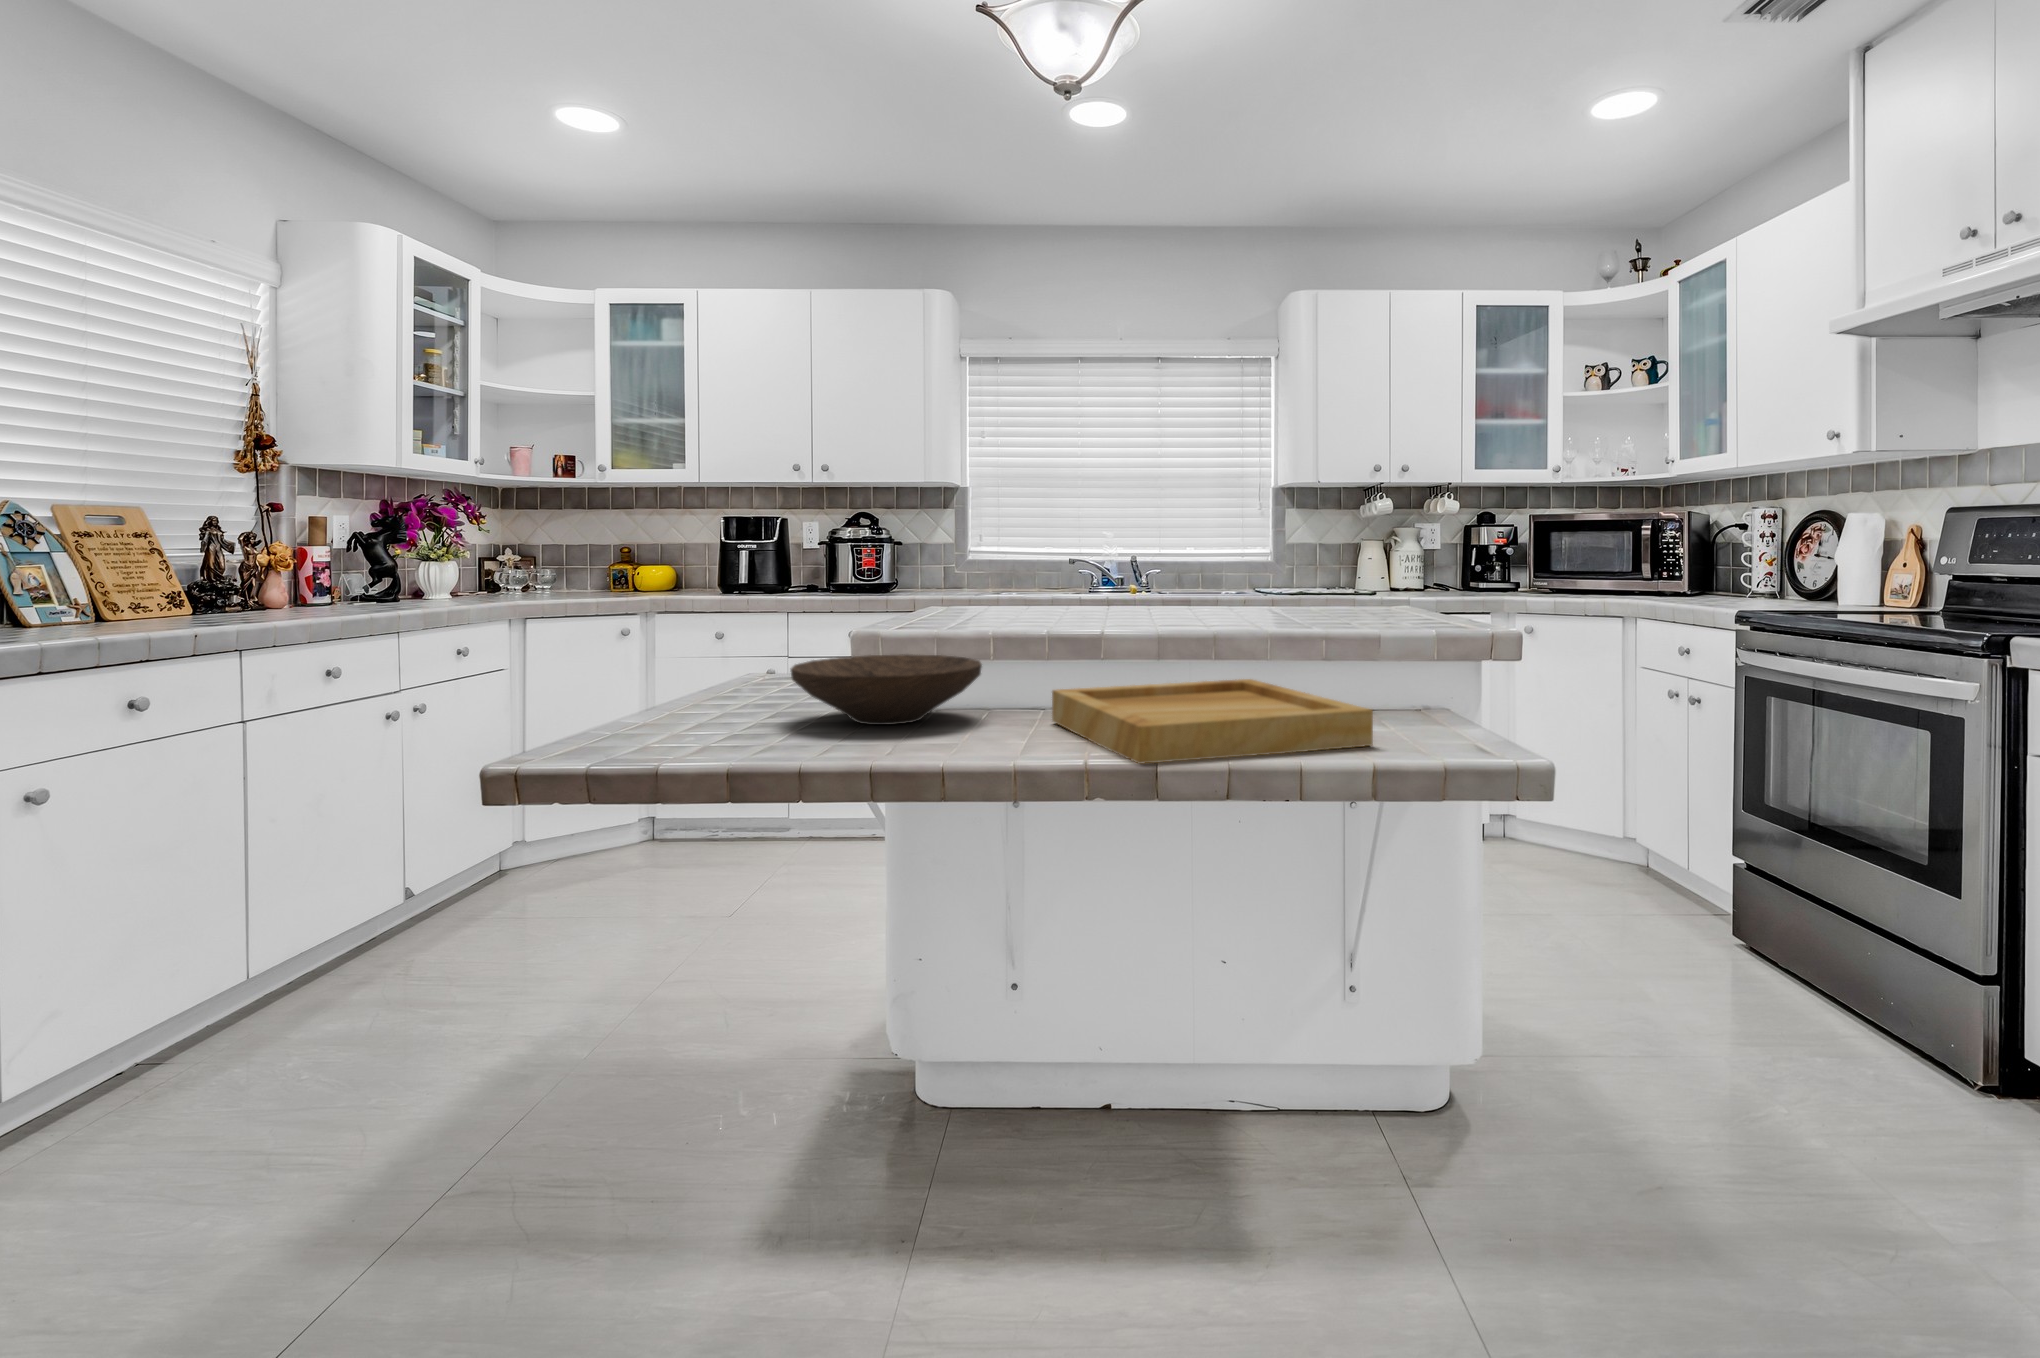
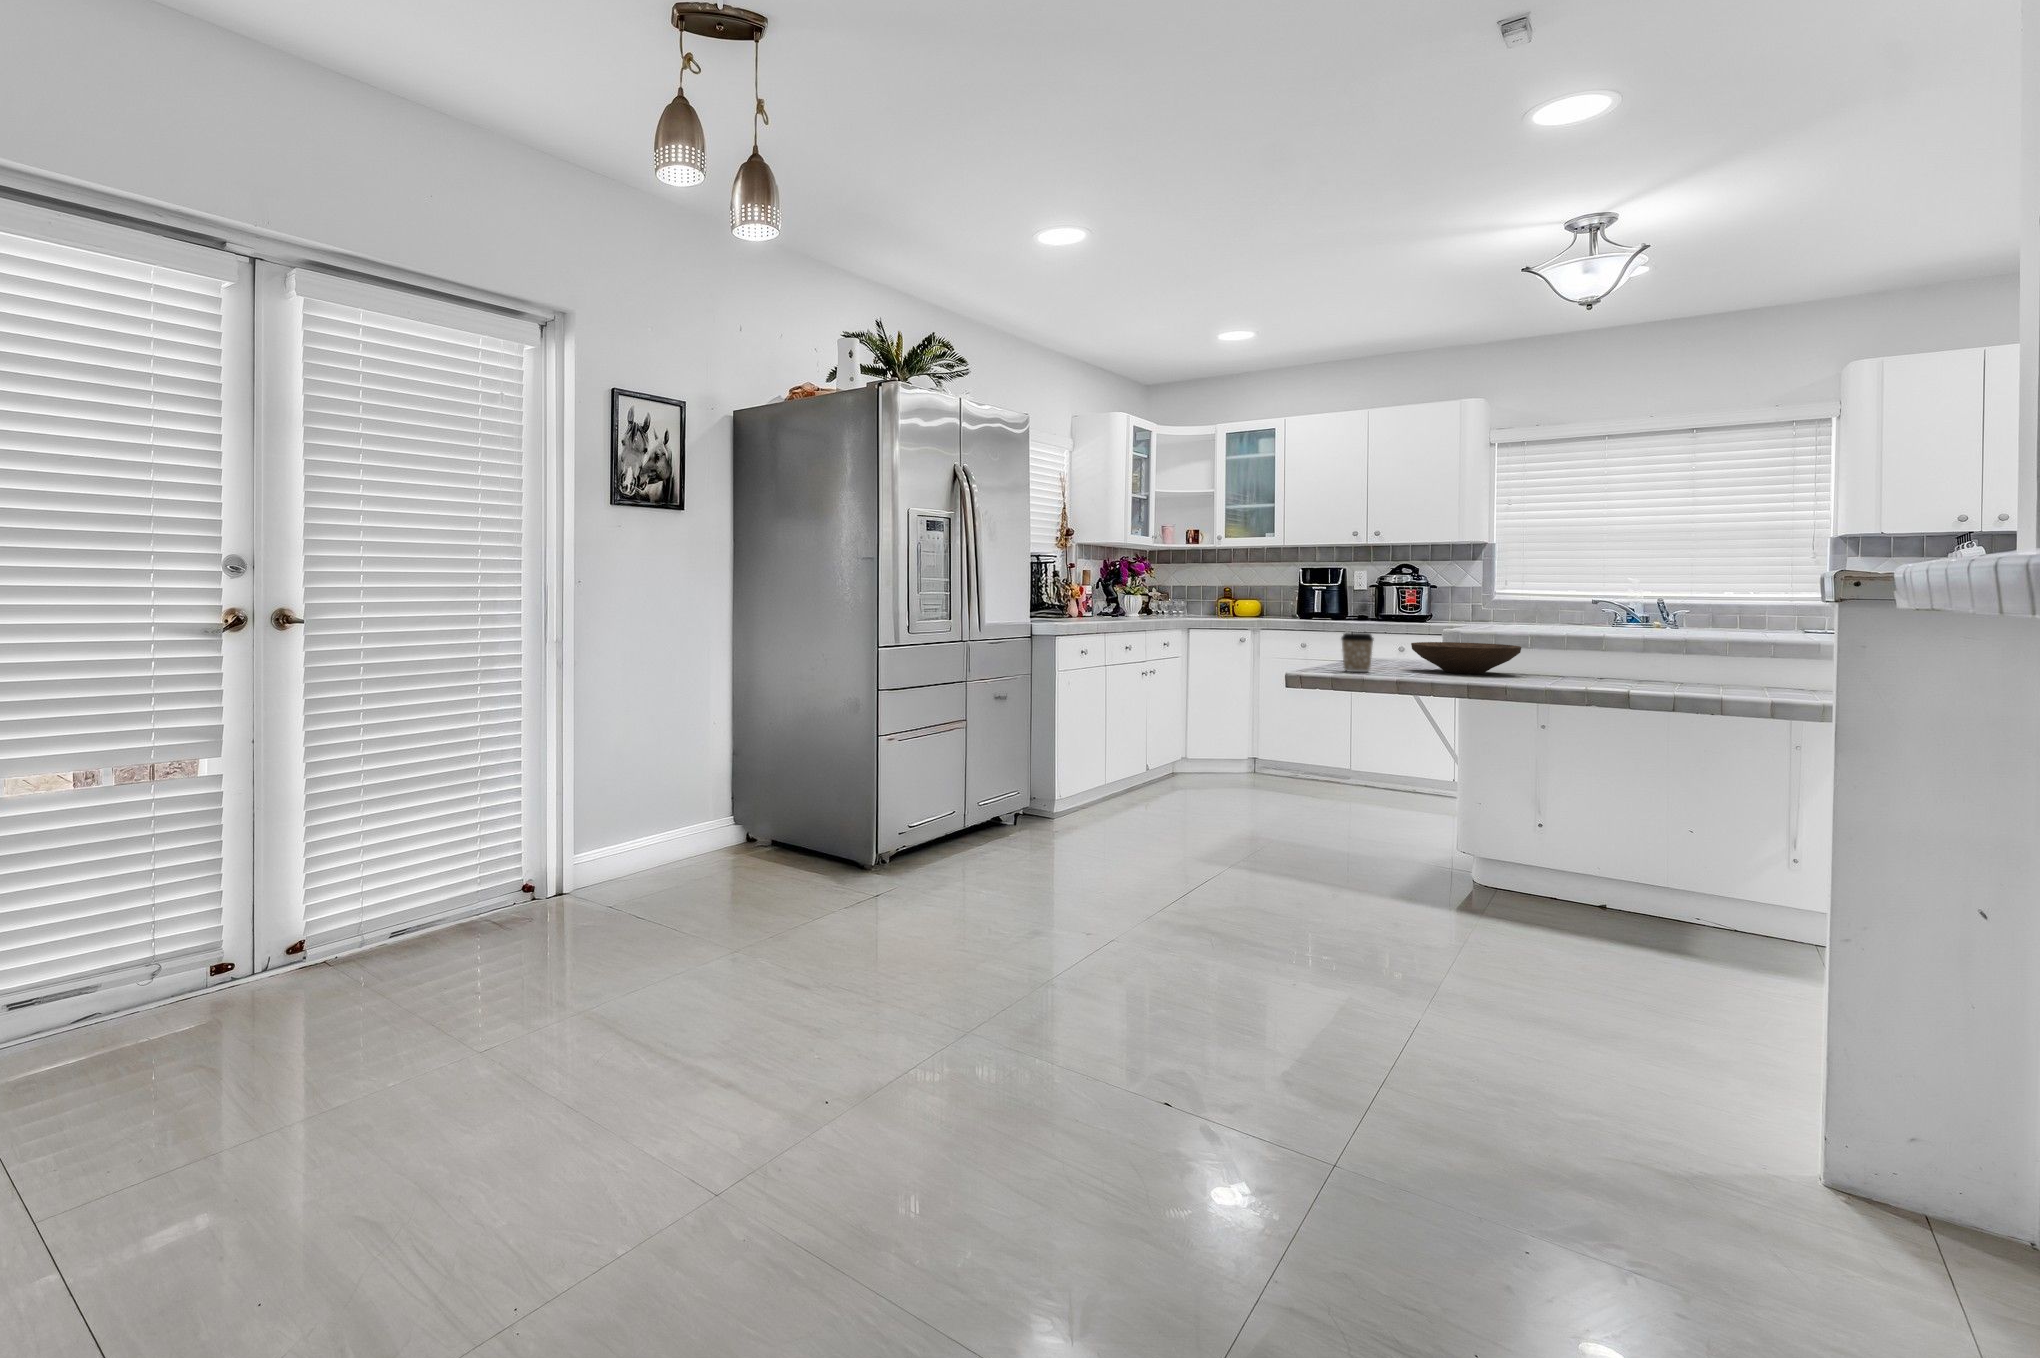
coffee cup: none [619,657,696,755] -> present [1341,633,1374,672]
tray: present [1052,679,1373,764] -> none [1566,662,1786,697]

